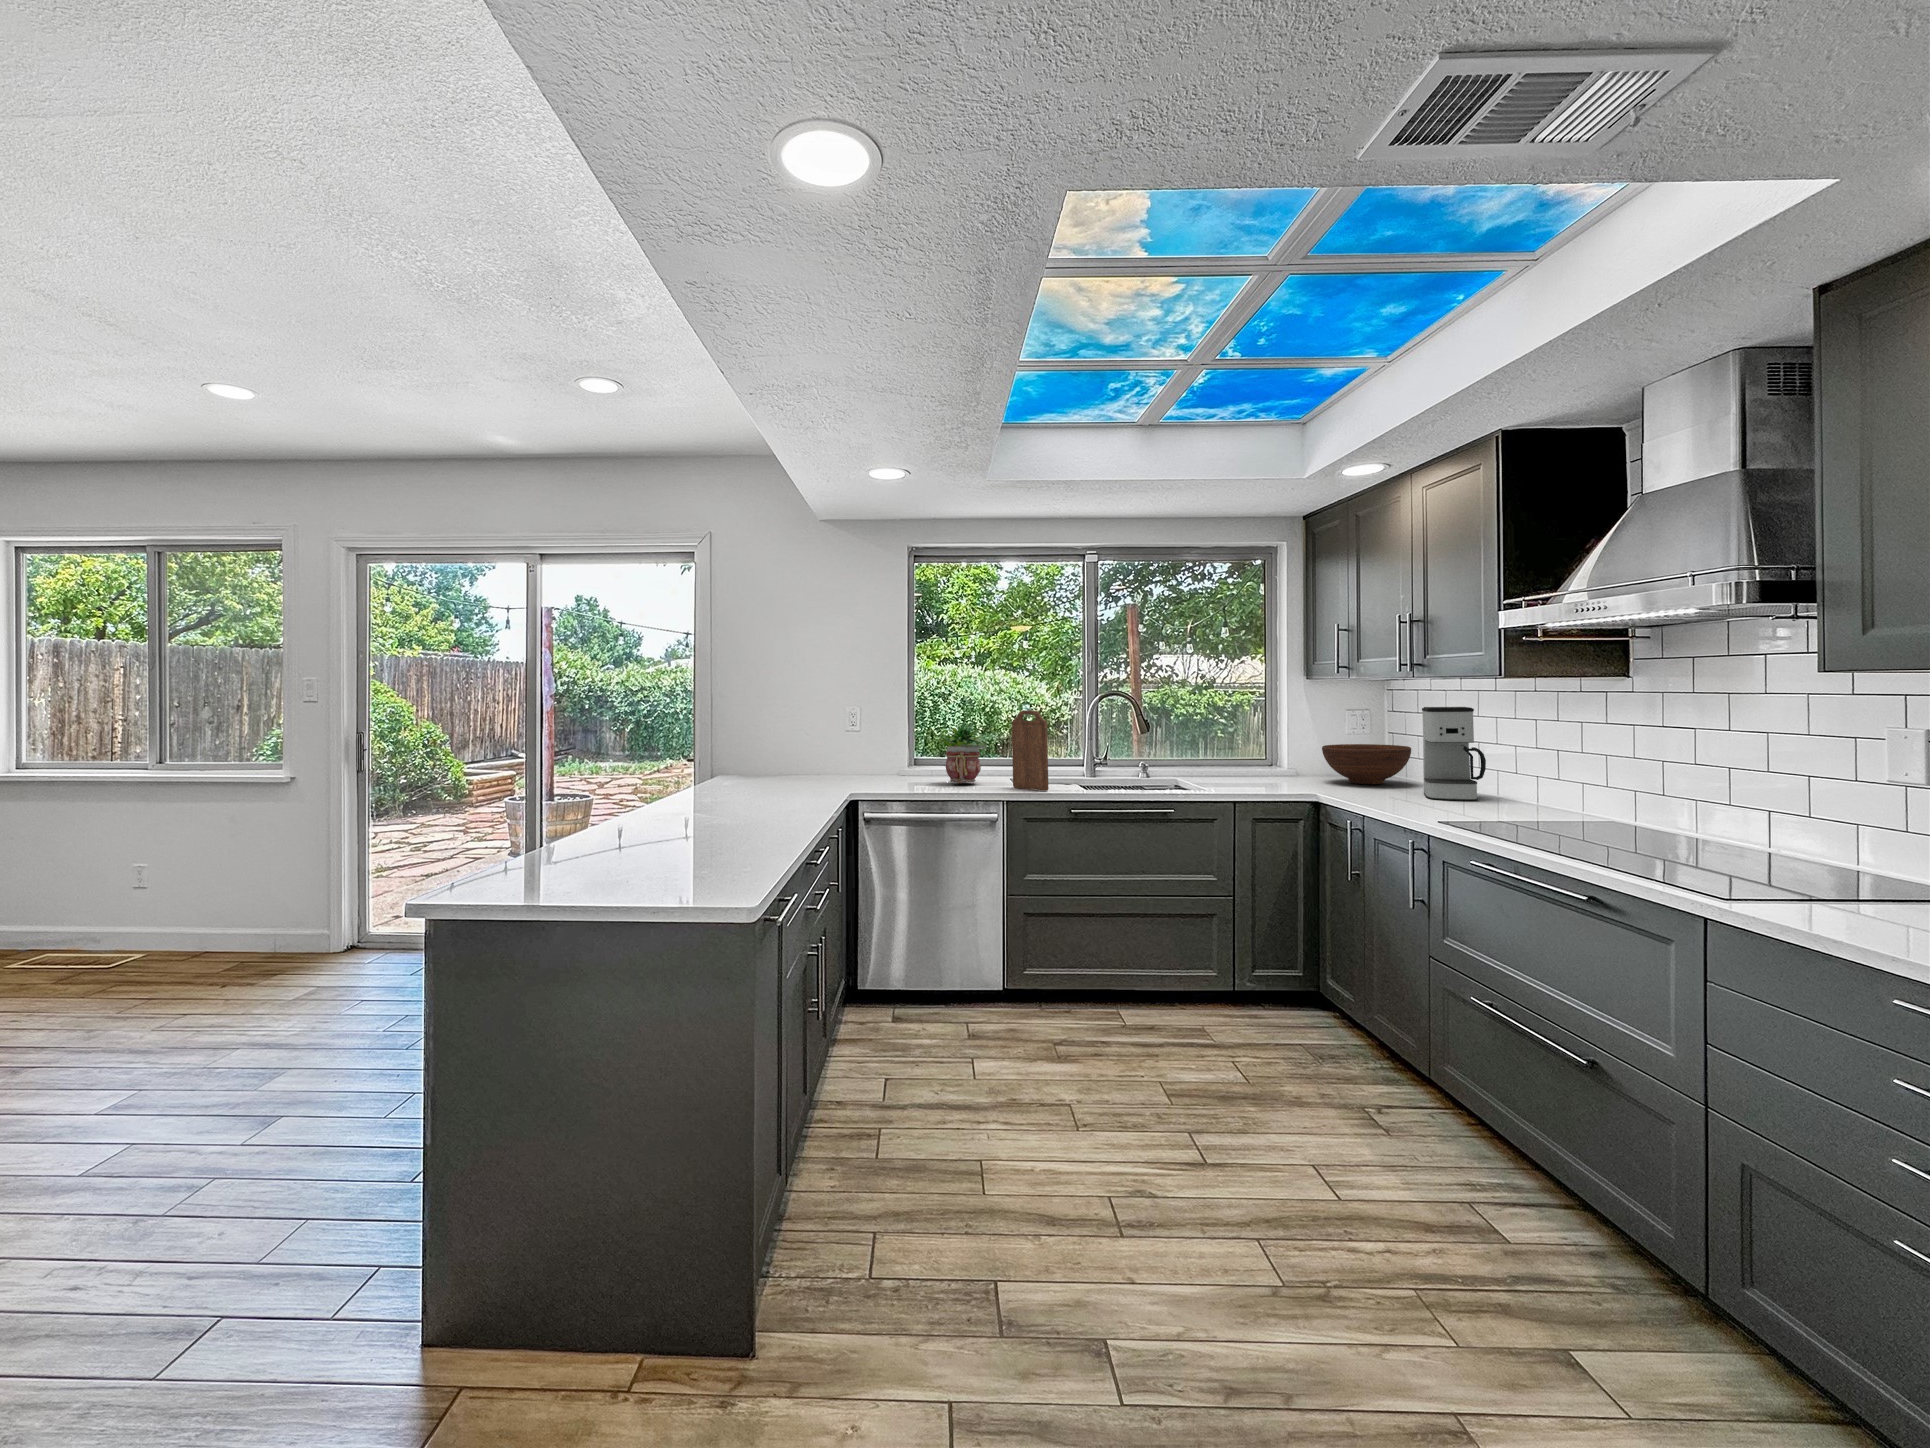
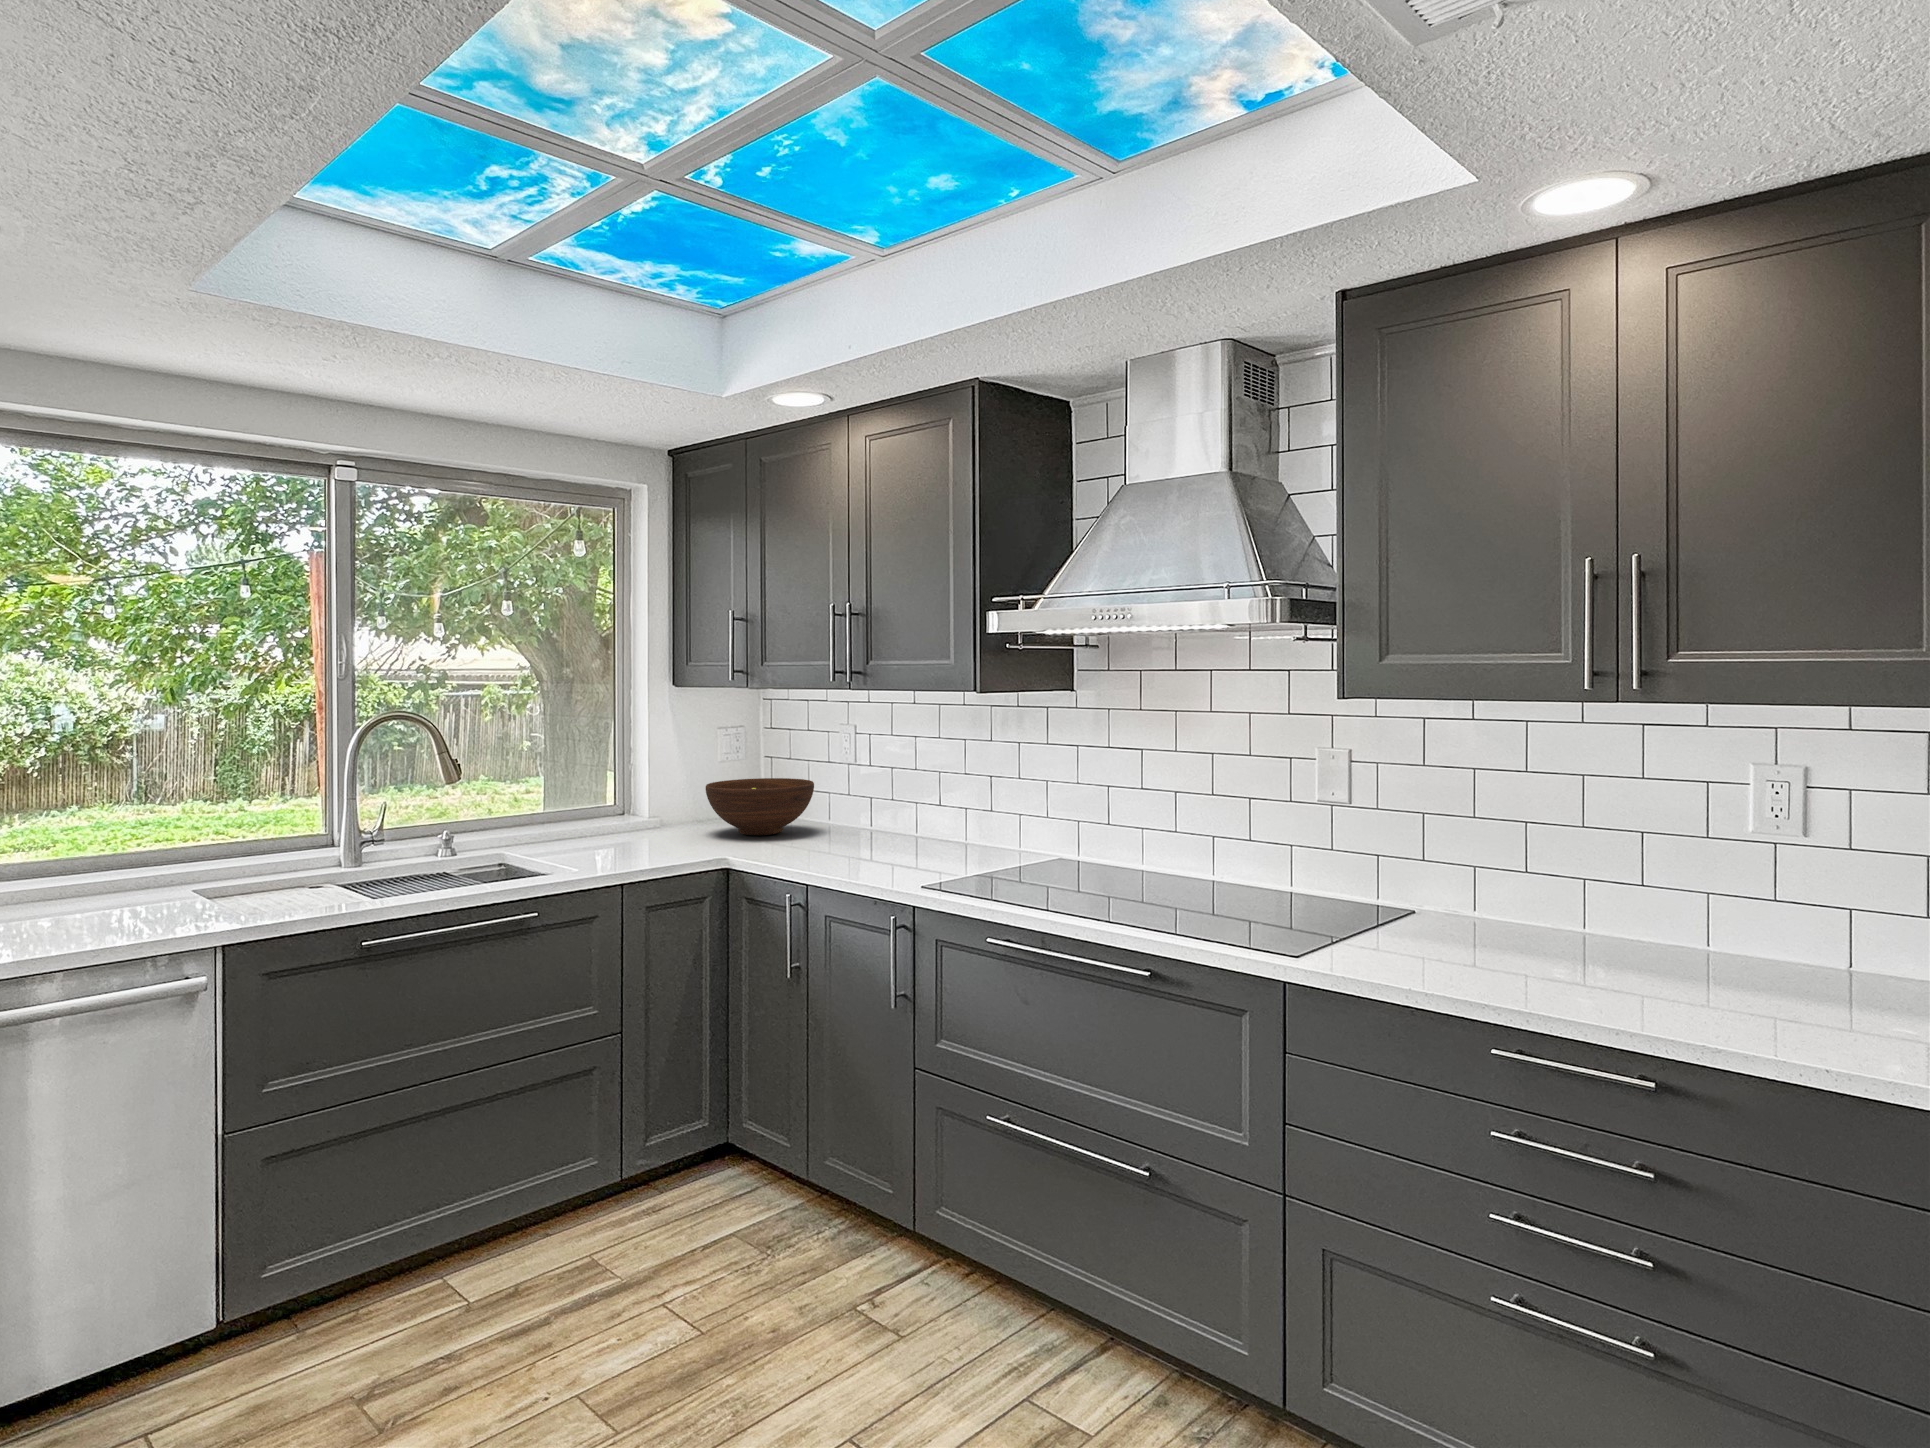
coffee maker: present [1422,707,1486,801] -> none [842,728,916,851]
cutting board: present [1012,711,1049,791] -> none [211,755,300,906]
potted plant: present [938,722,987,783] -> none [19,780,148,912]

